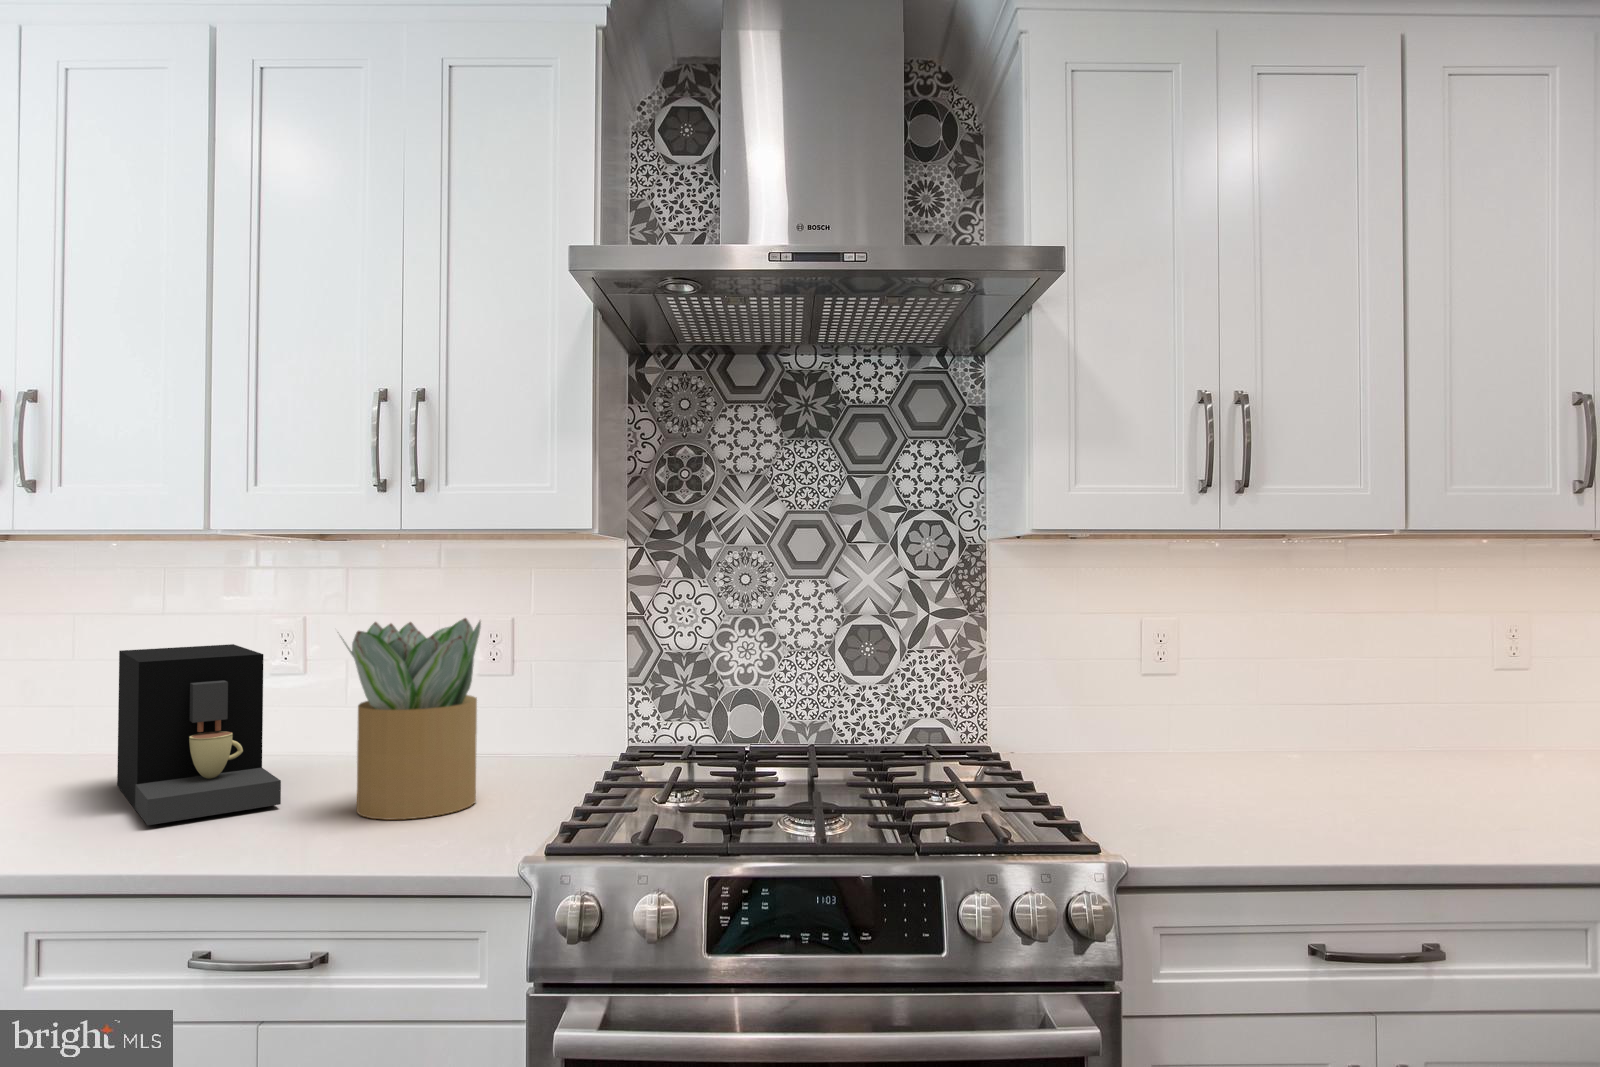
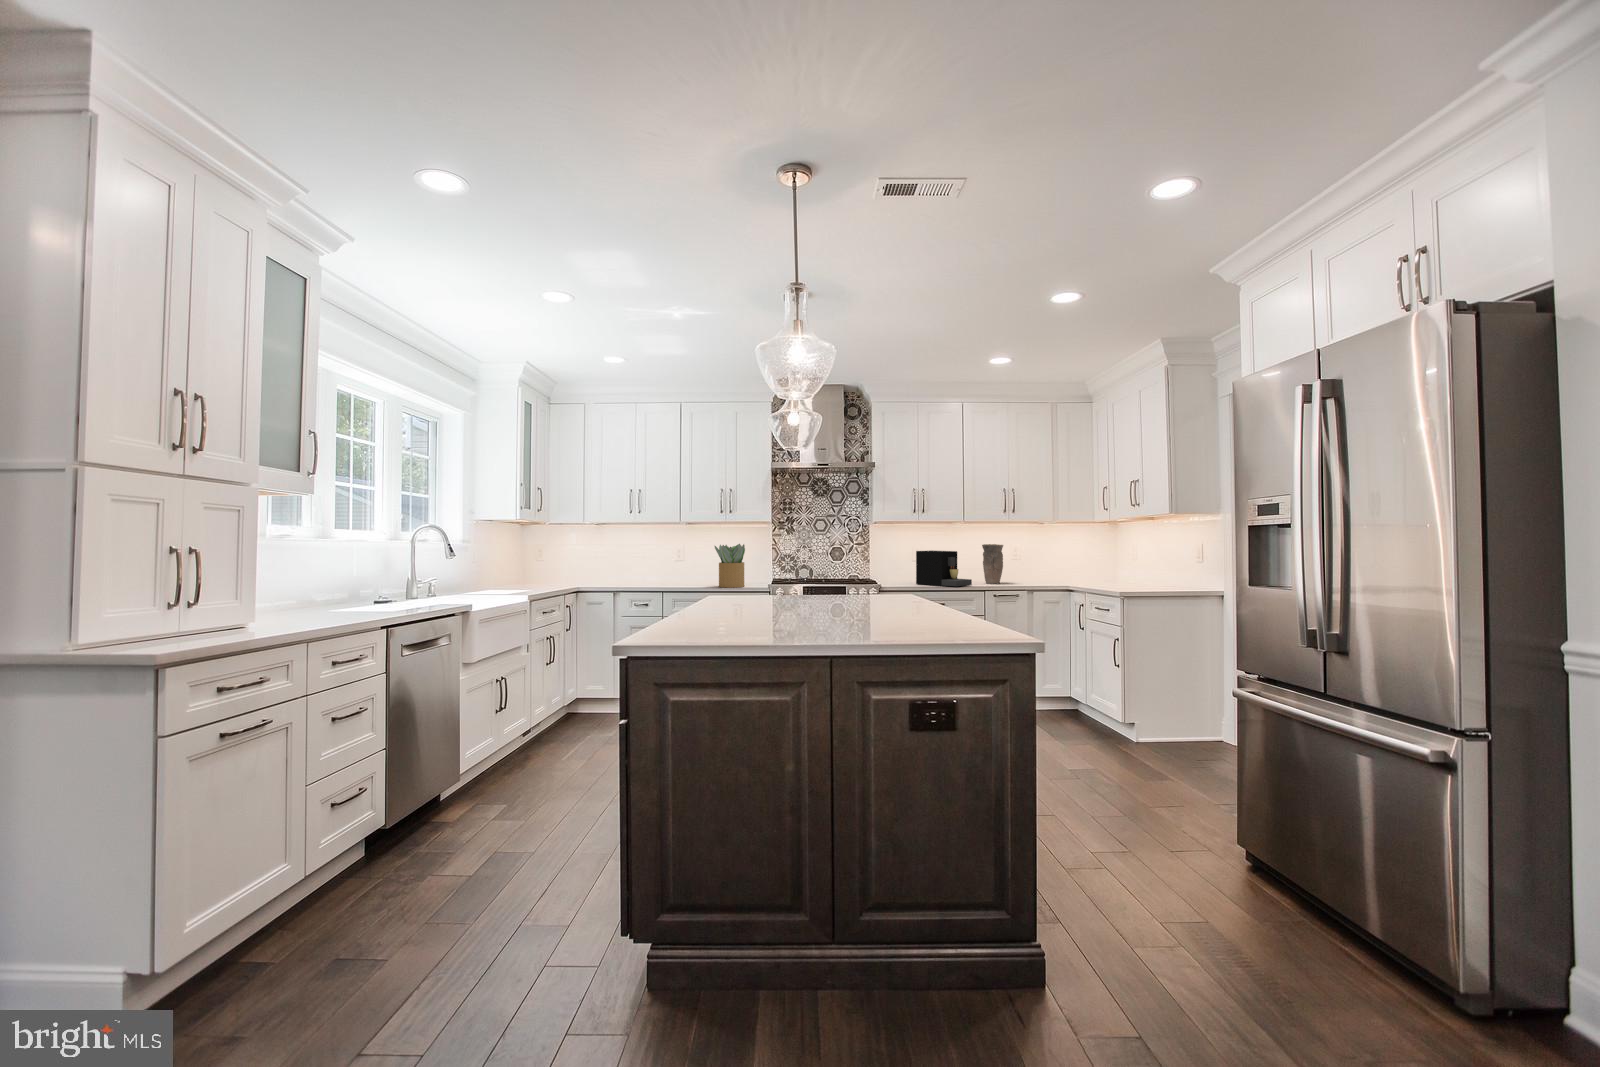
vase: none [1449,620,1553,786] -> present [982,544,1003,584]
coffee maker: present [117,644,281,825] -> present [916,550,972,586]

